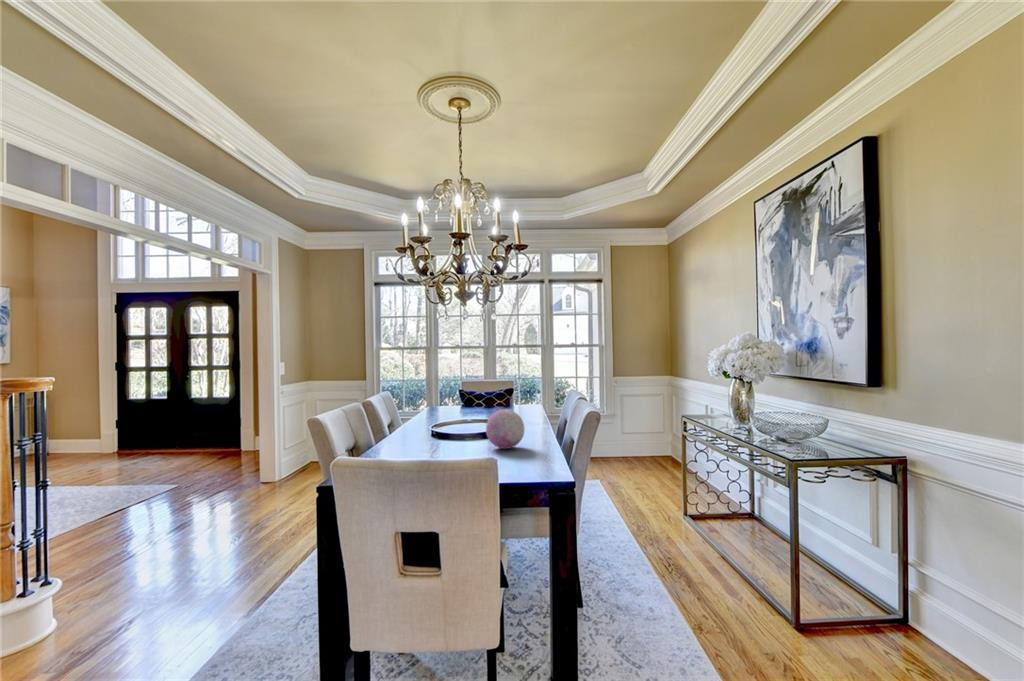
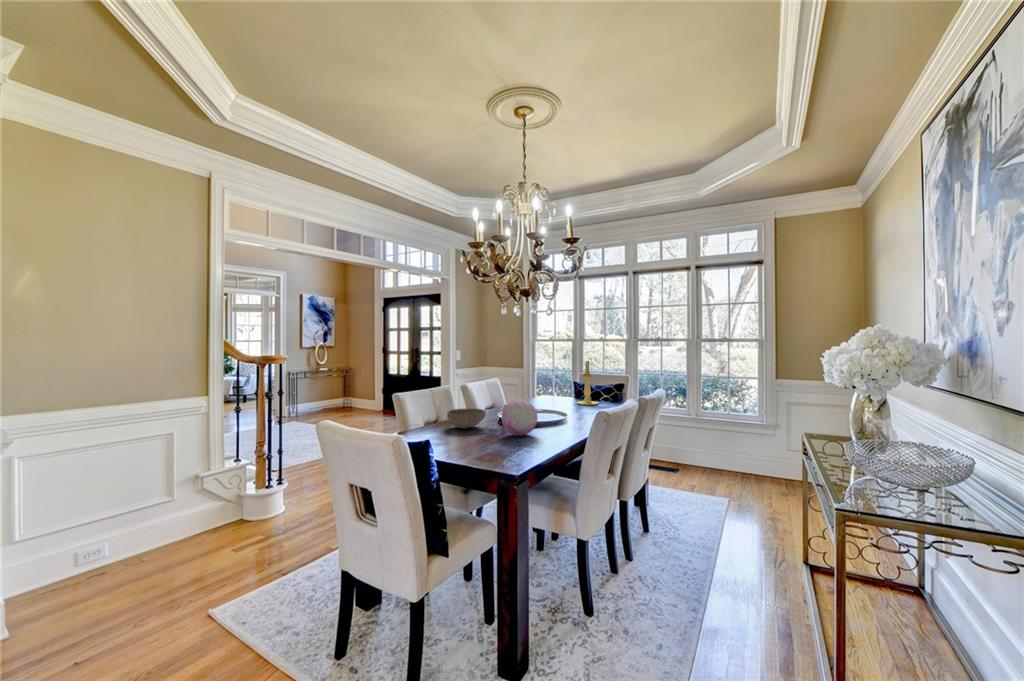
candle holder: none [484,368,505,414] -> present [577,361,598,405]
bowl: none [409,426,455,450] -> present [447,408,486,429]

